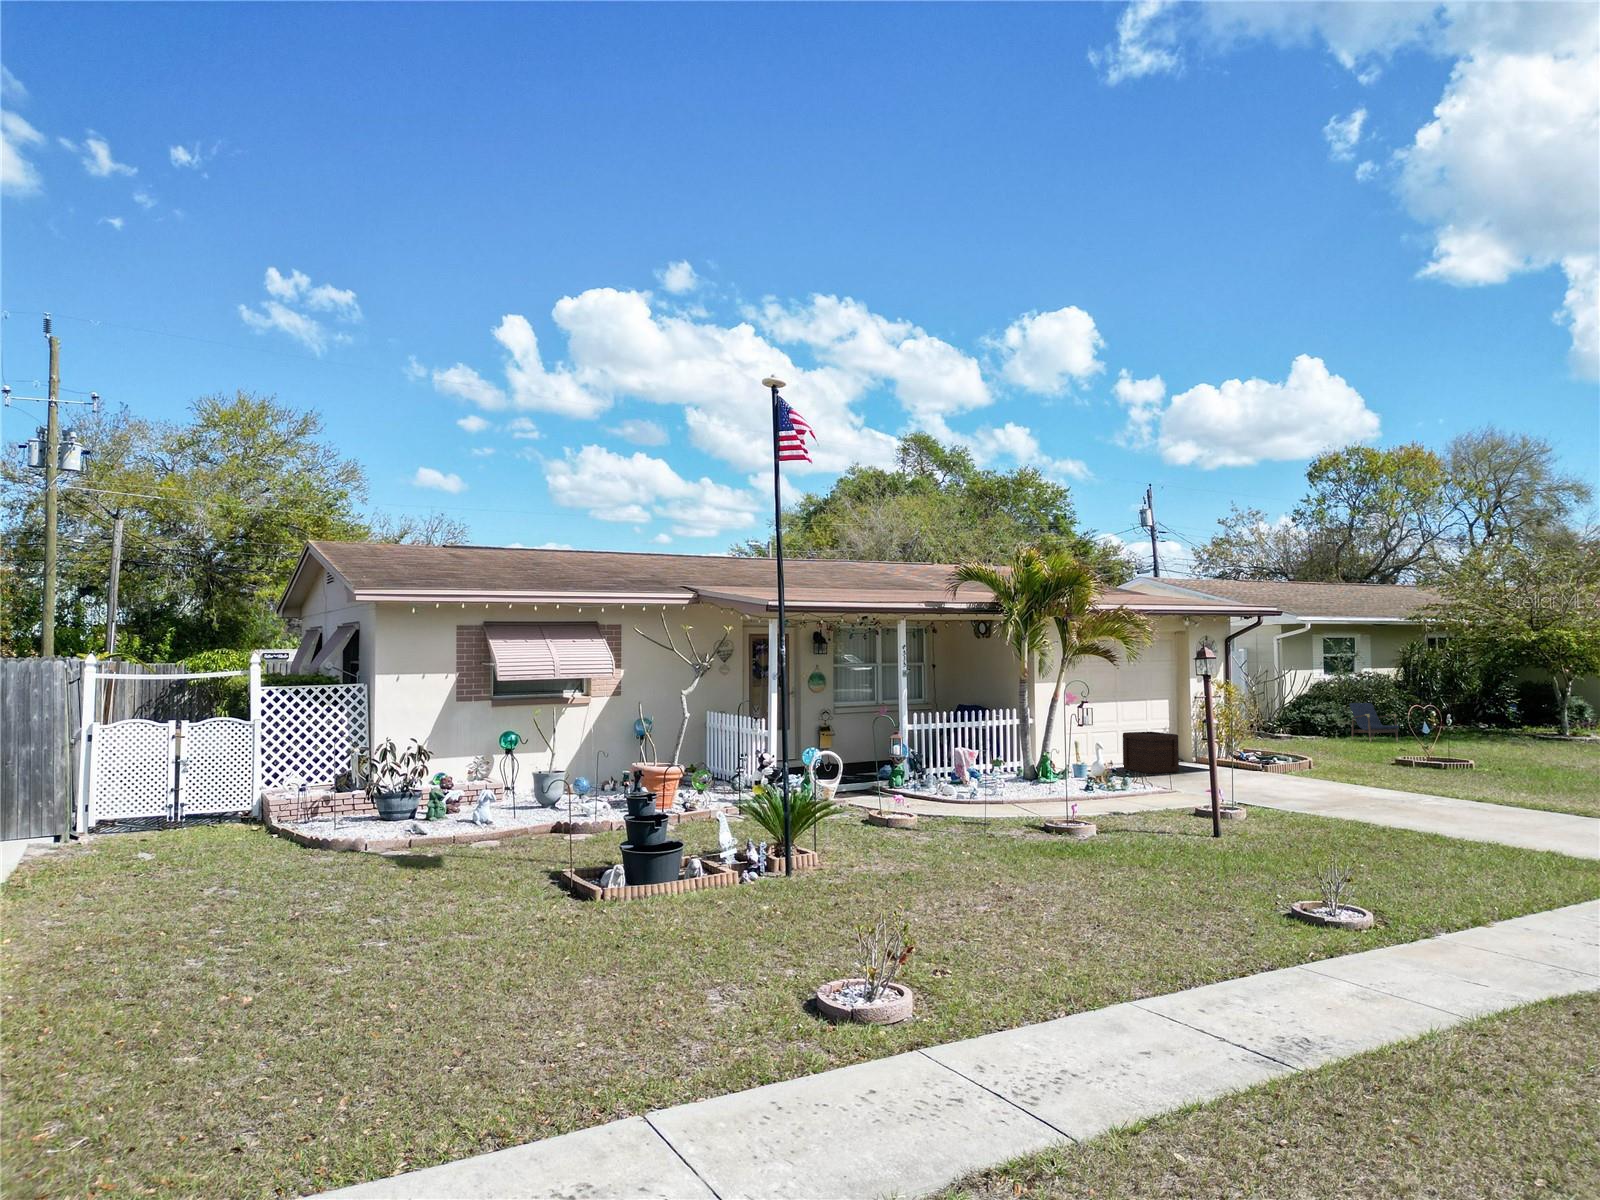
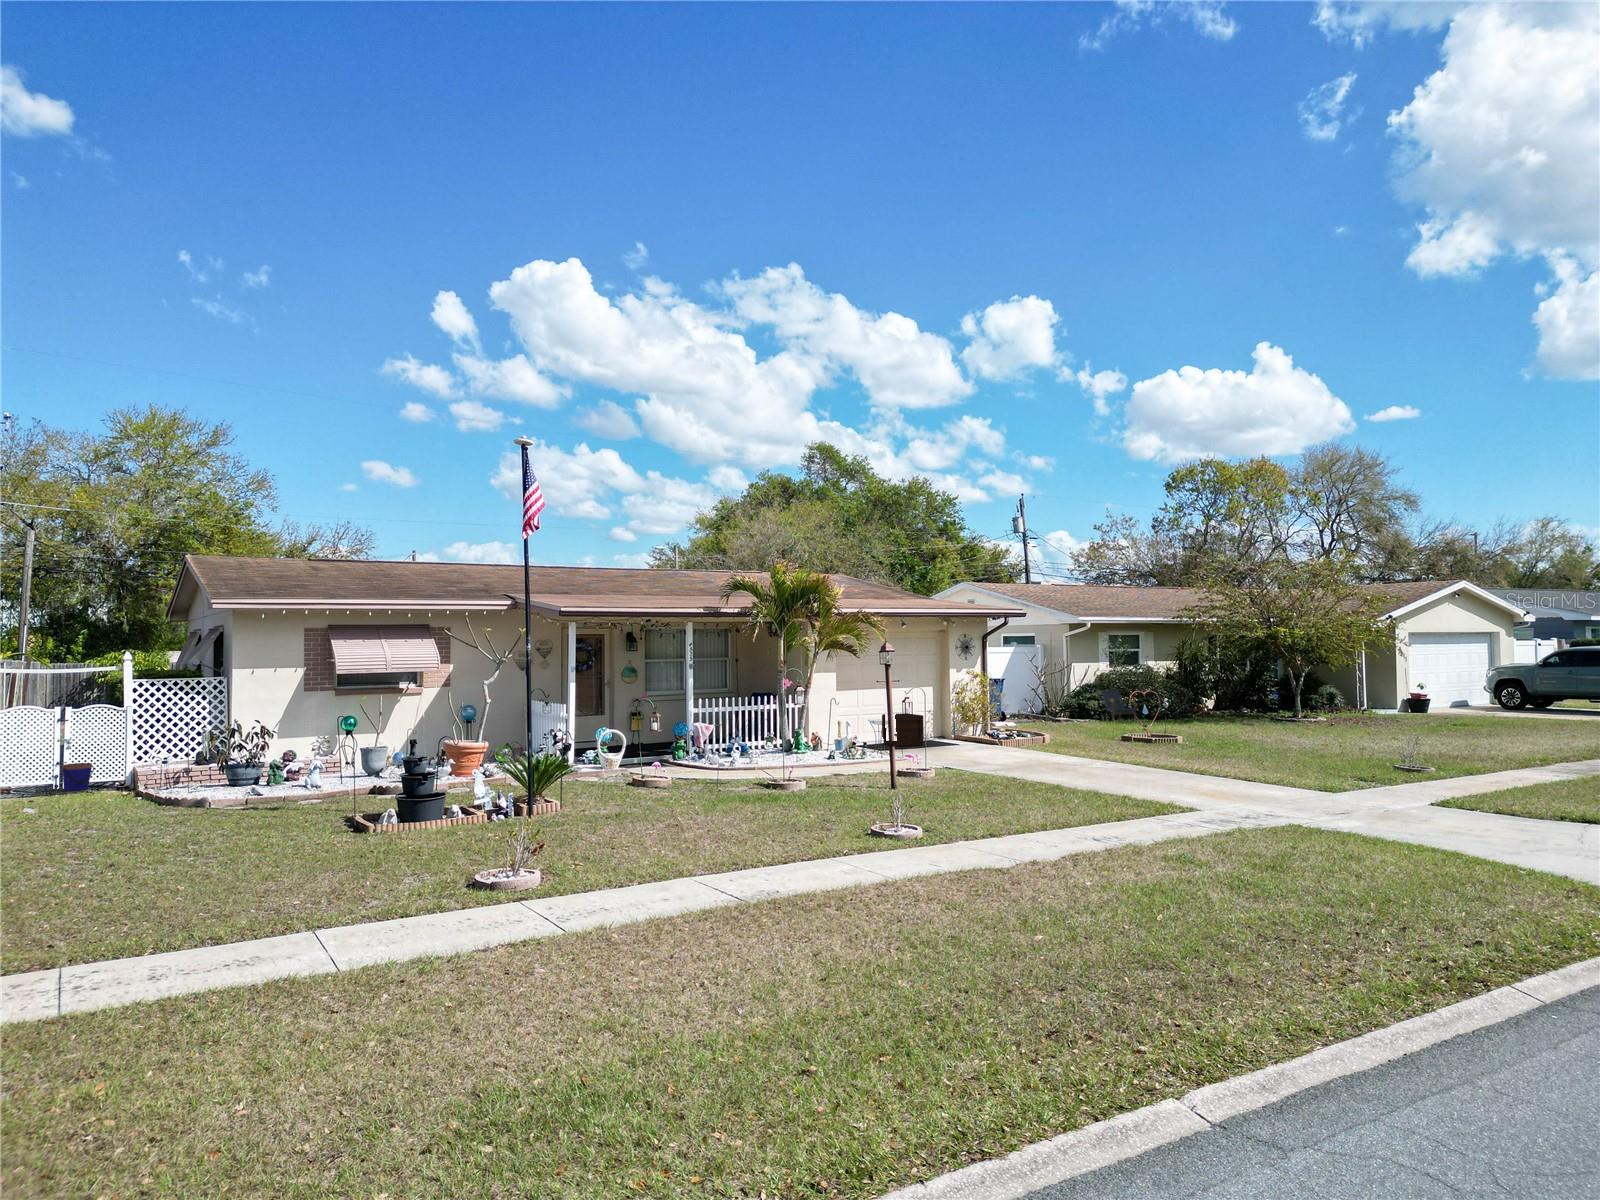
bucket: none [180,789,217,824] -> present [62,763,94,791]

